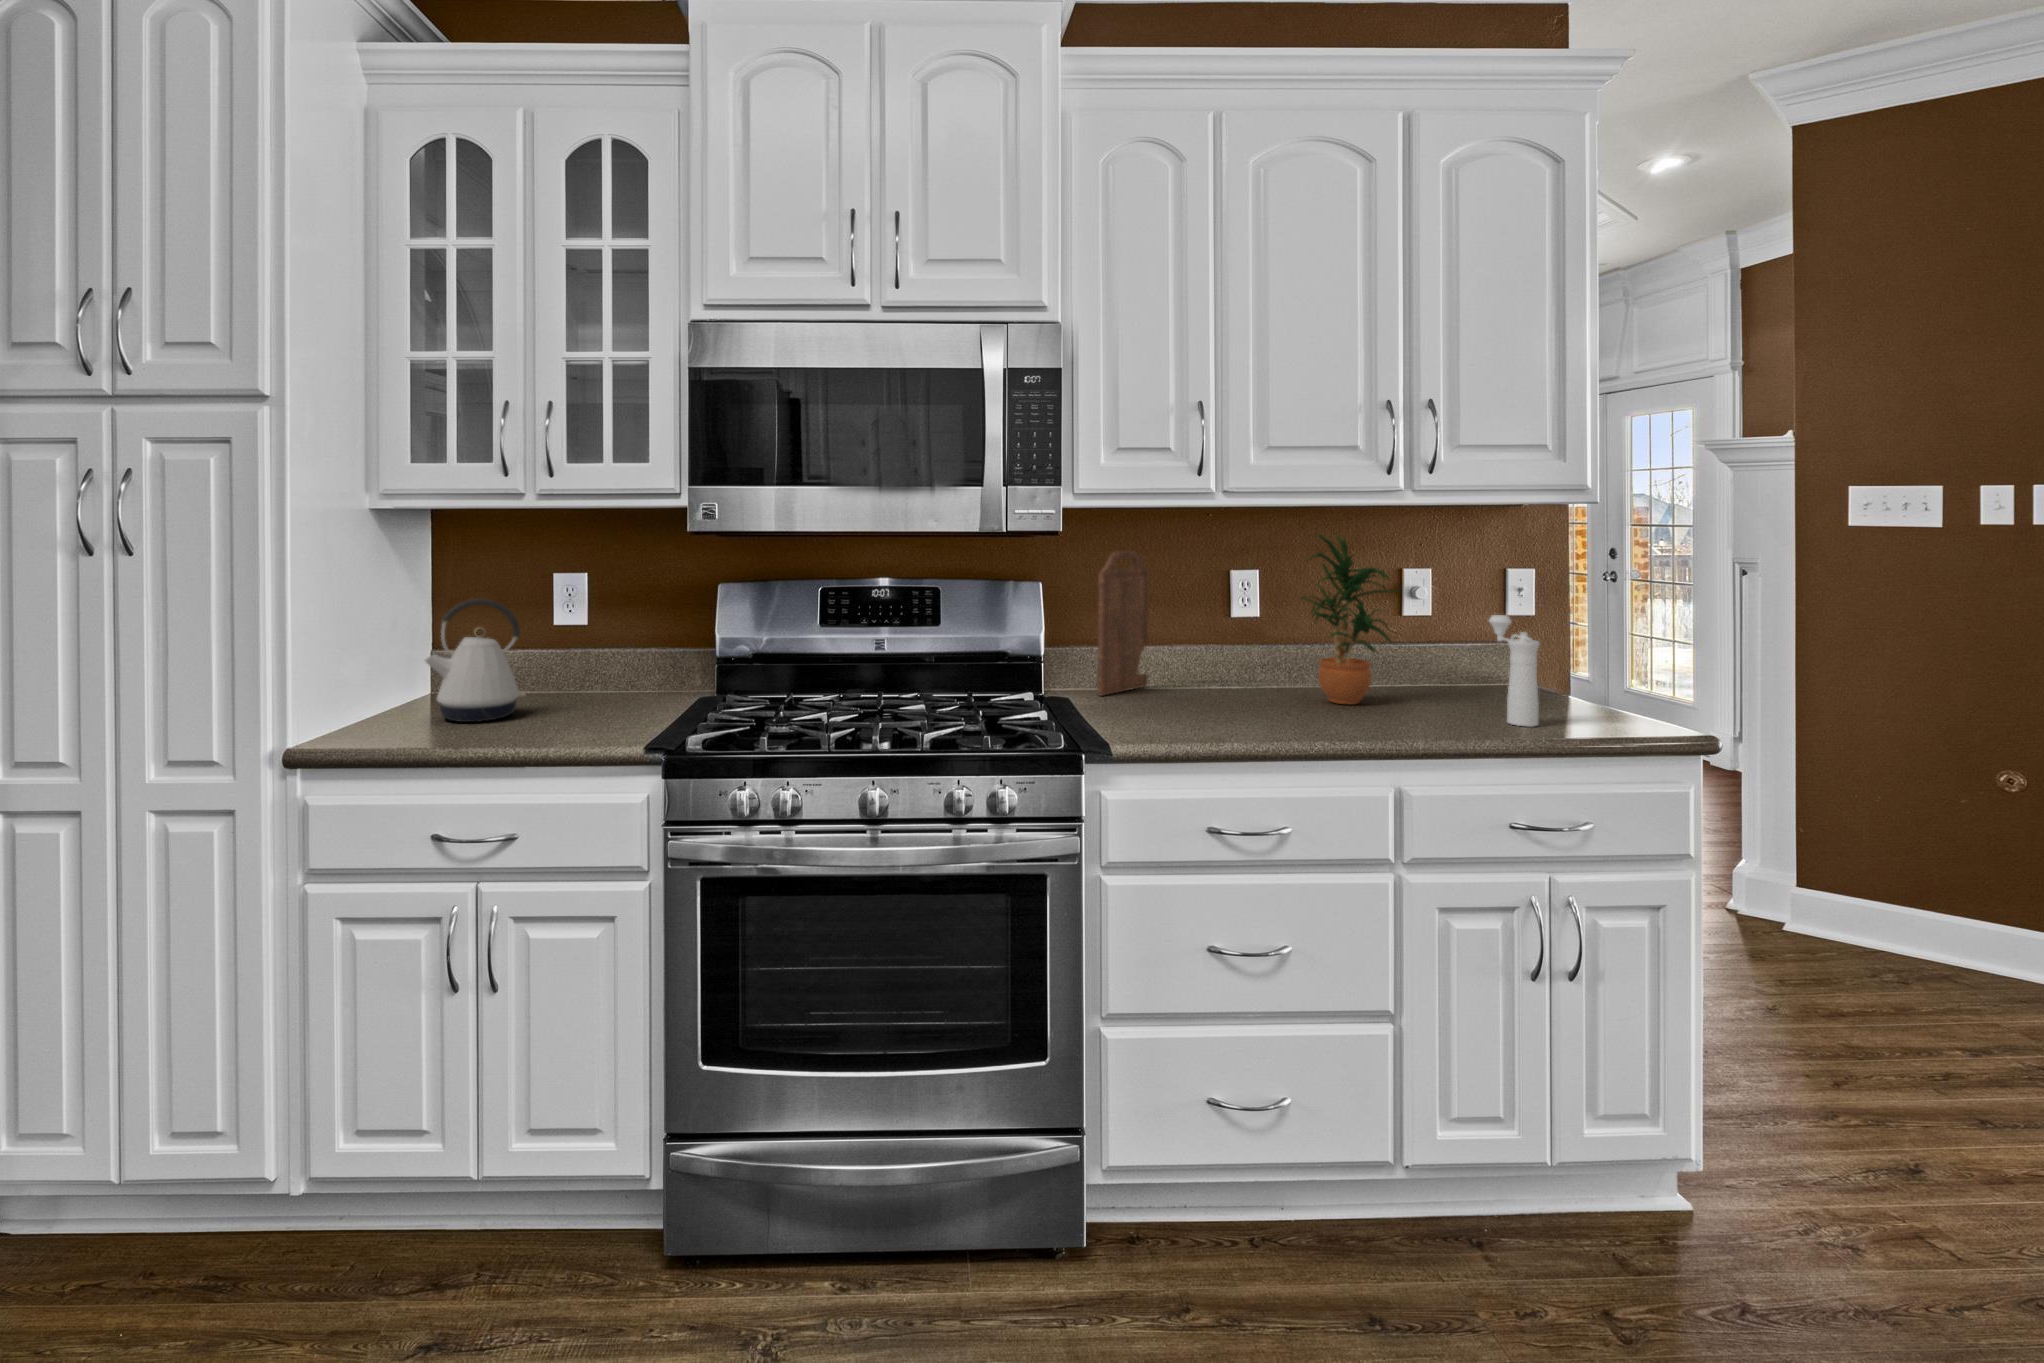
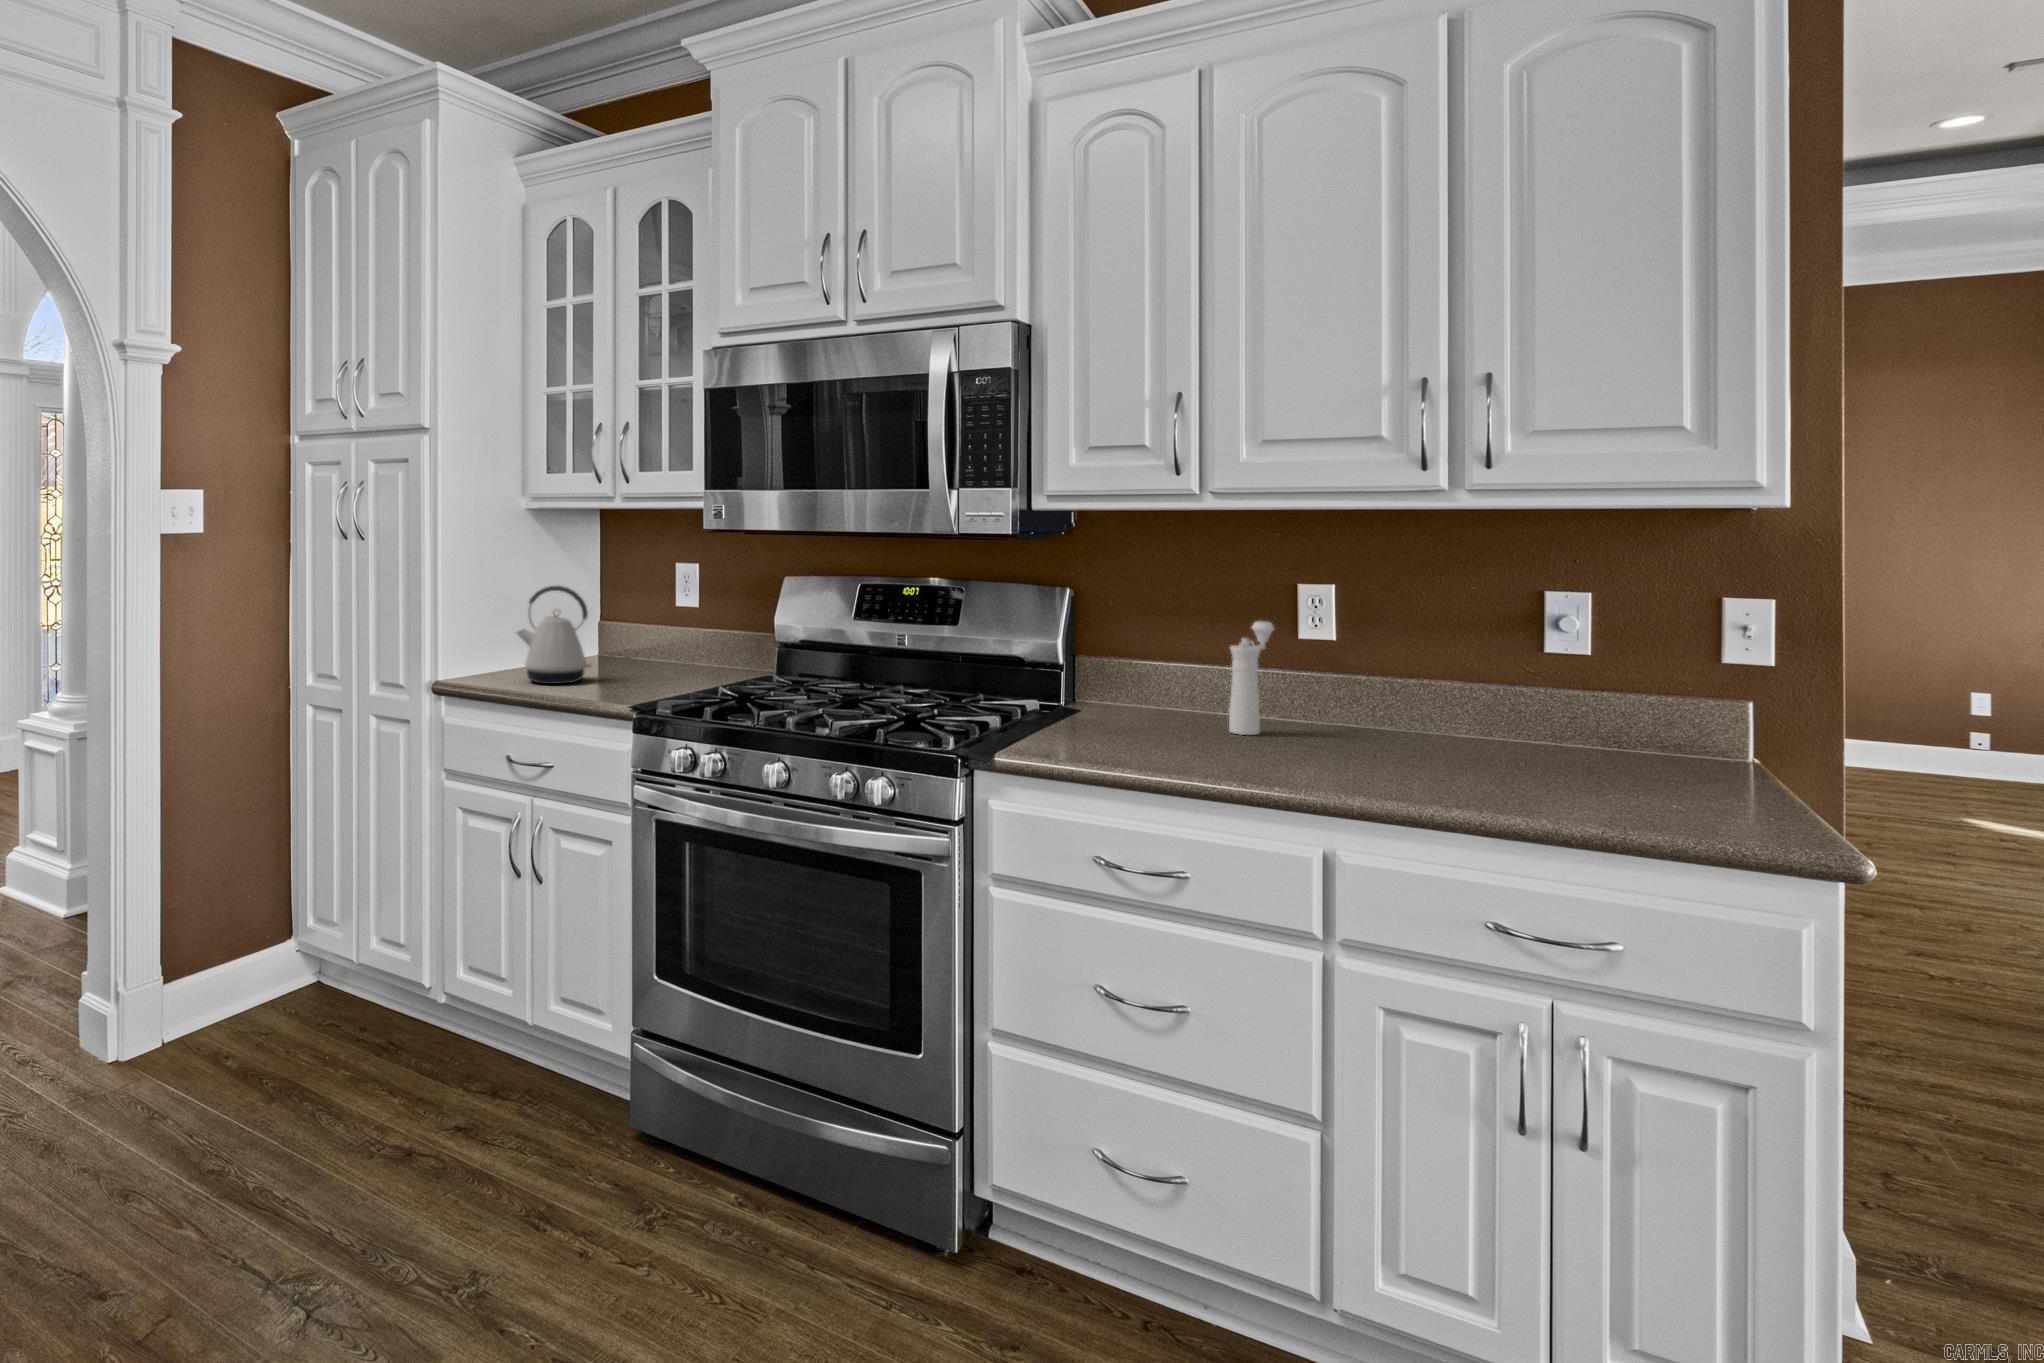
potted plant: present [1301,535,1398,705] -> none [1330,541,1466,751]
cutting board: present [1097,551,1148,696] -> none [1107,558,1192,715]
pepper mill: present [1489,615,1539,727] -> present [1229,622,1274,735]

